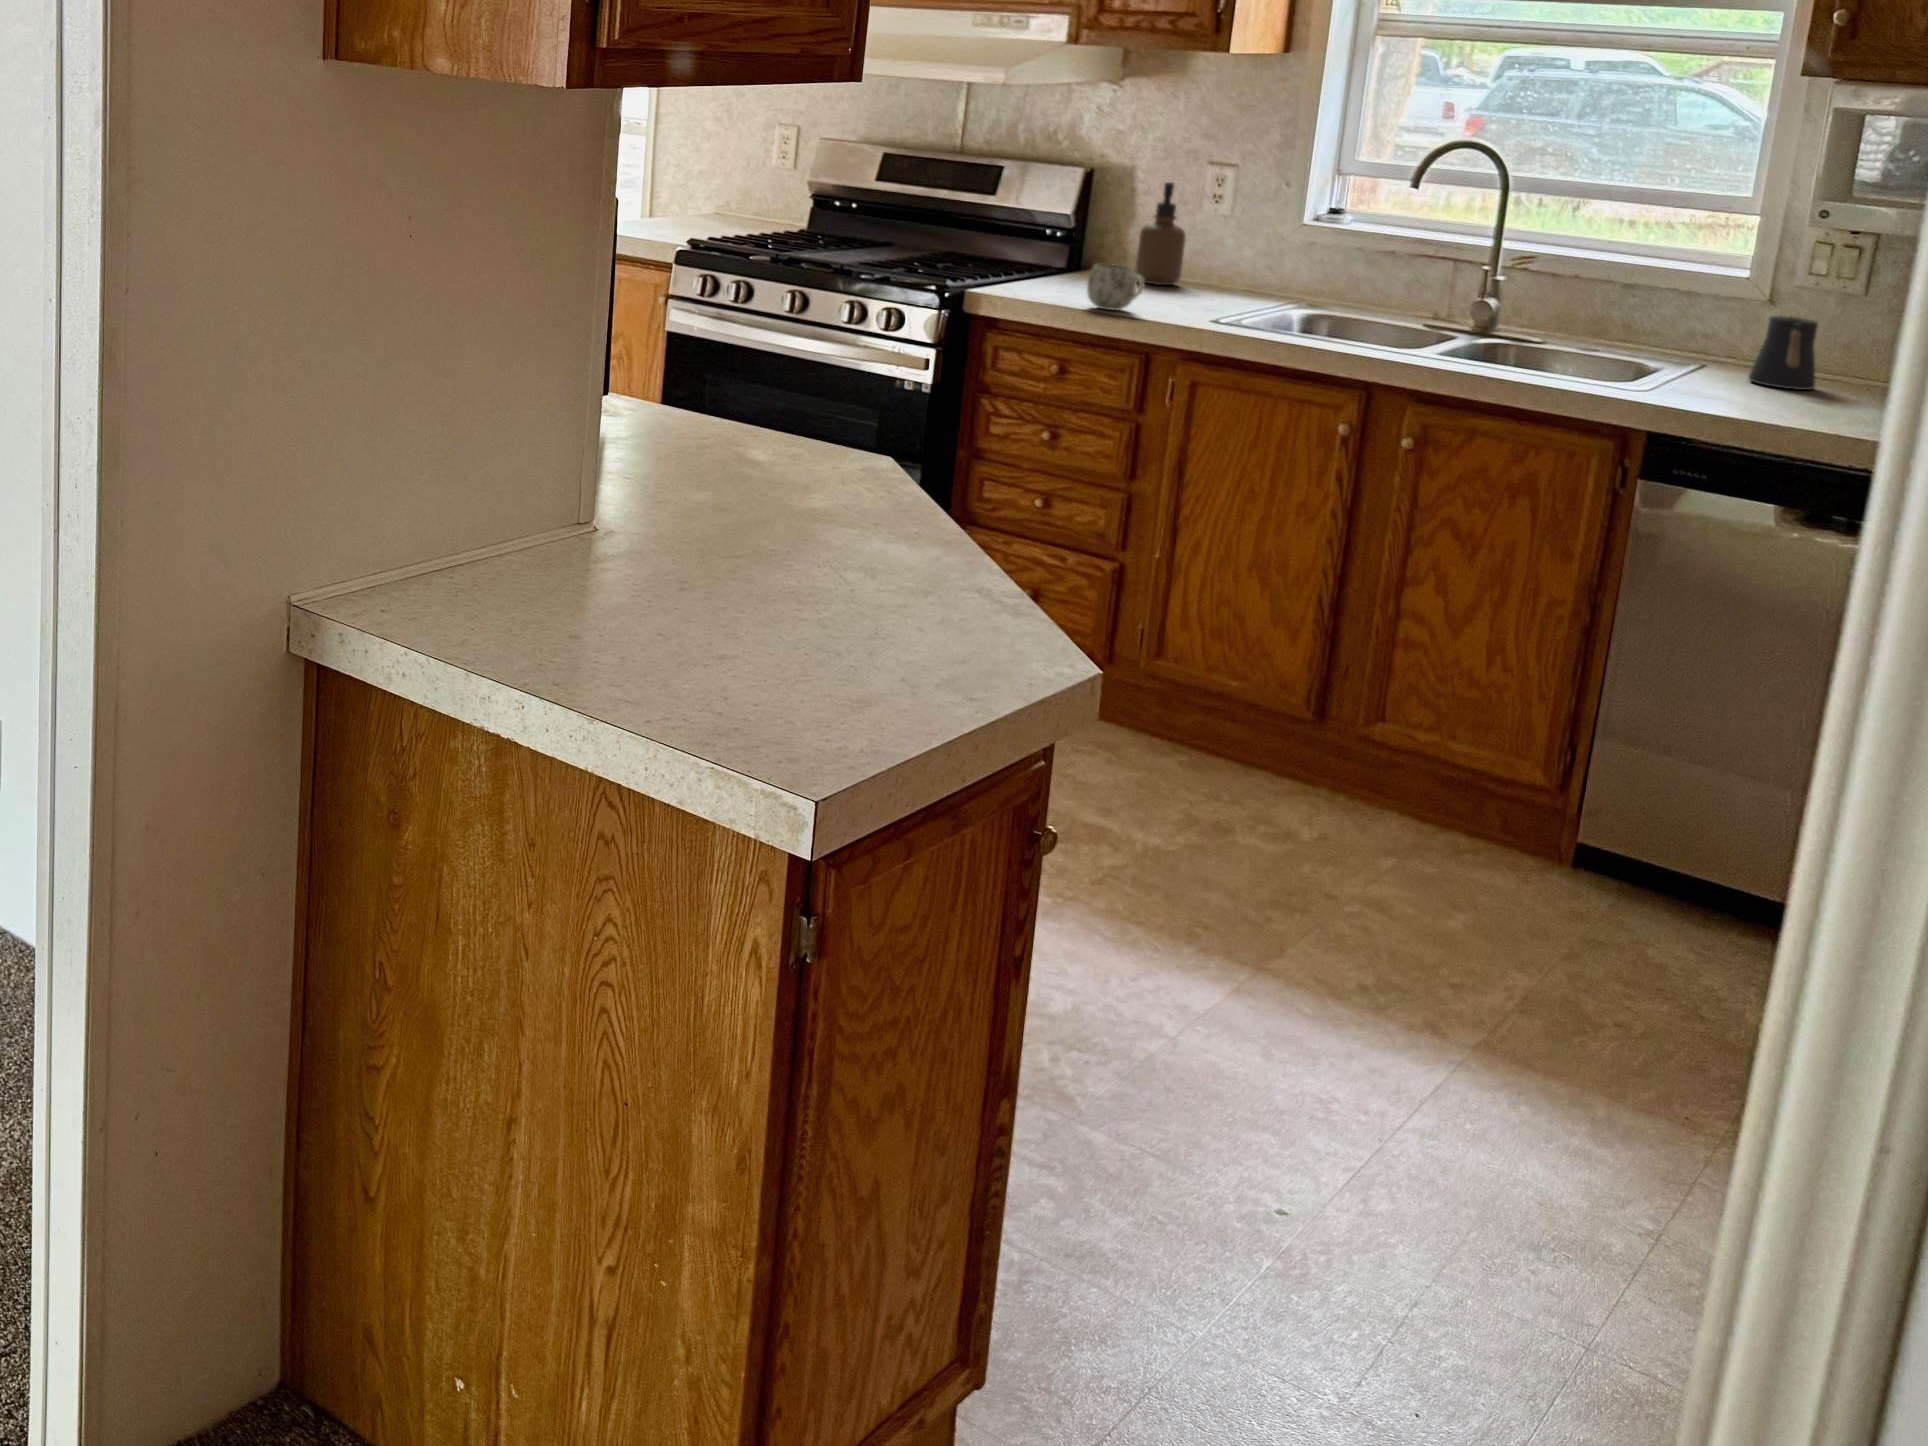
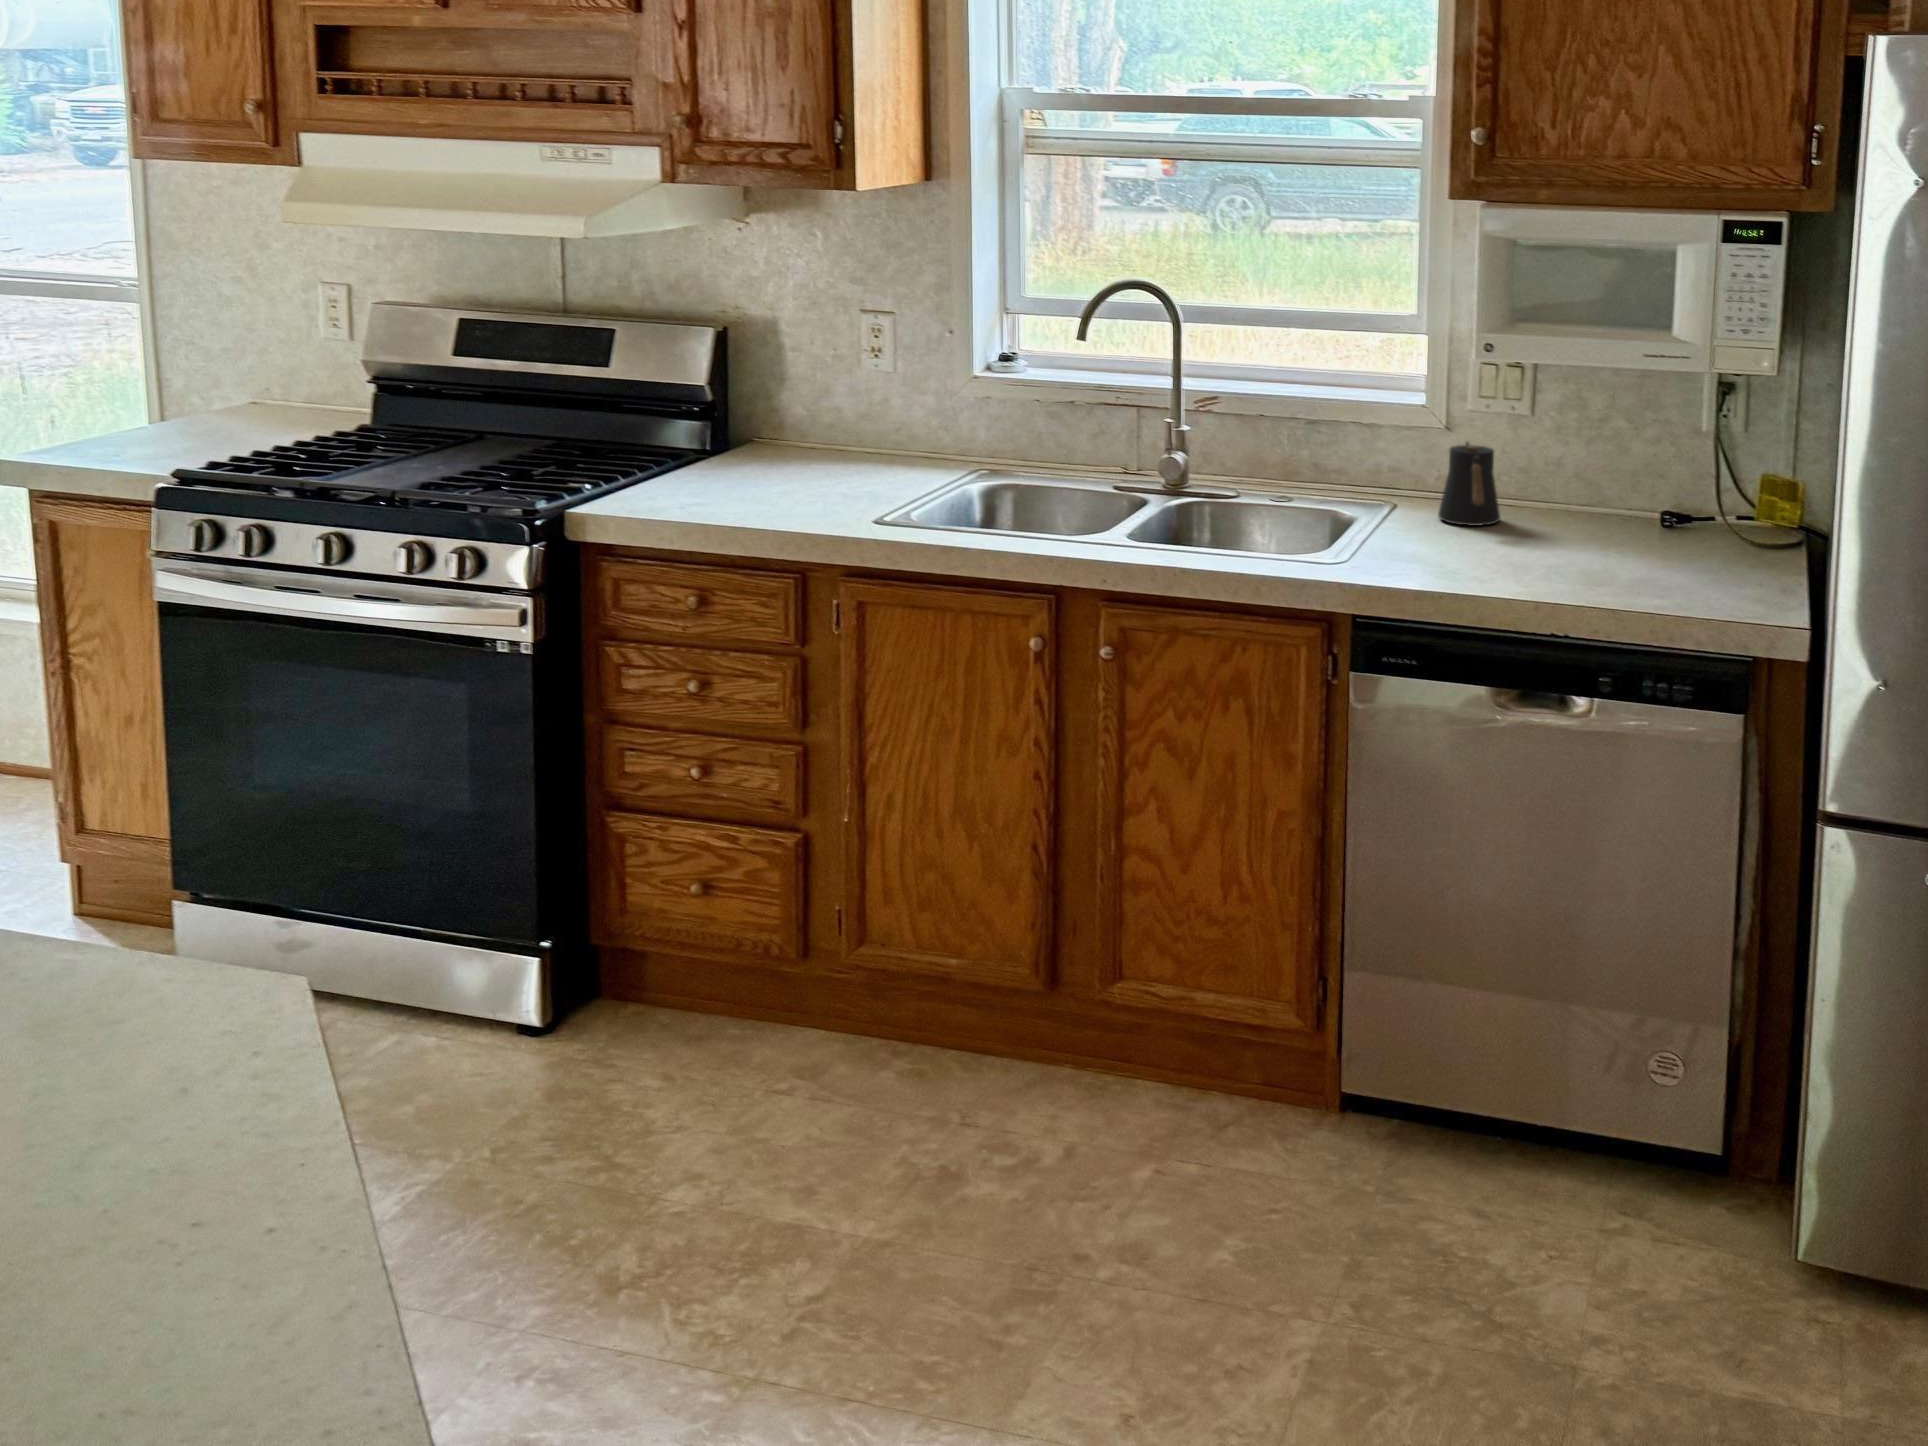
soap dispenser: present [1135,182,1186,285] -> none [789,335,843,460]
mug: present [1087,264,1145,310] -> none [718,462,787,521]

